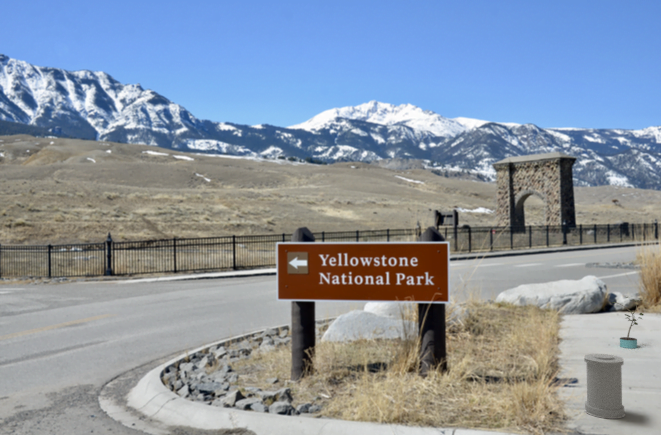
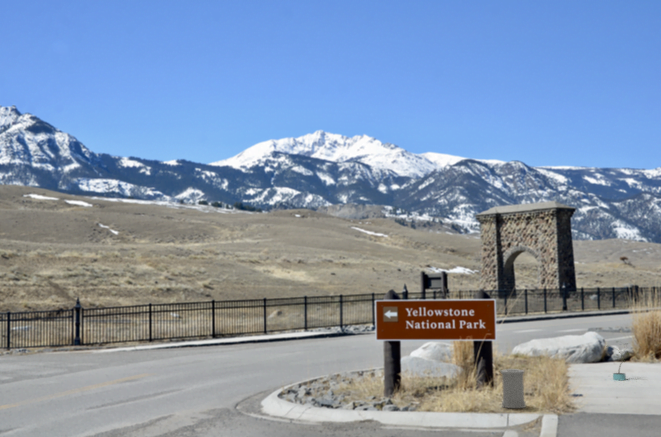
trash can: present [584,354,625,418] -> present [501,369,526,408]

